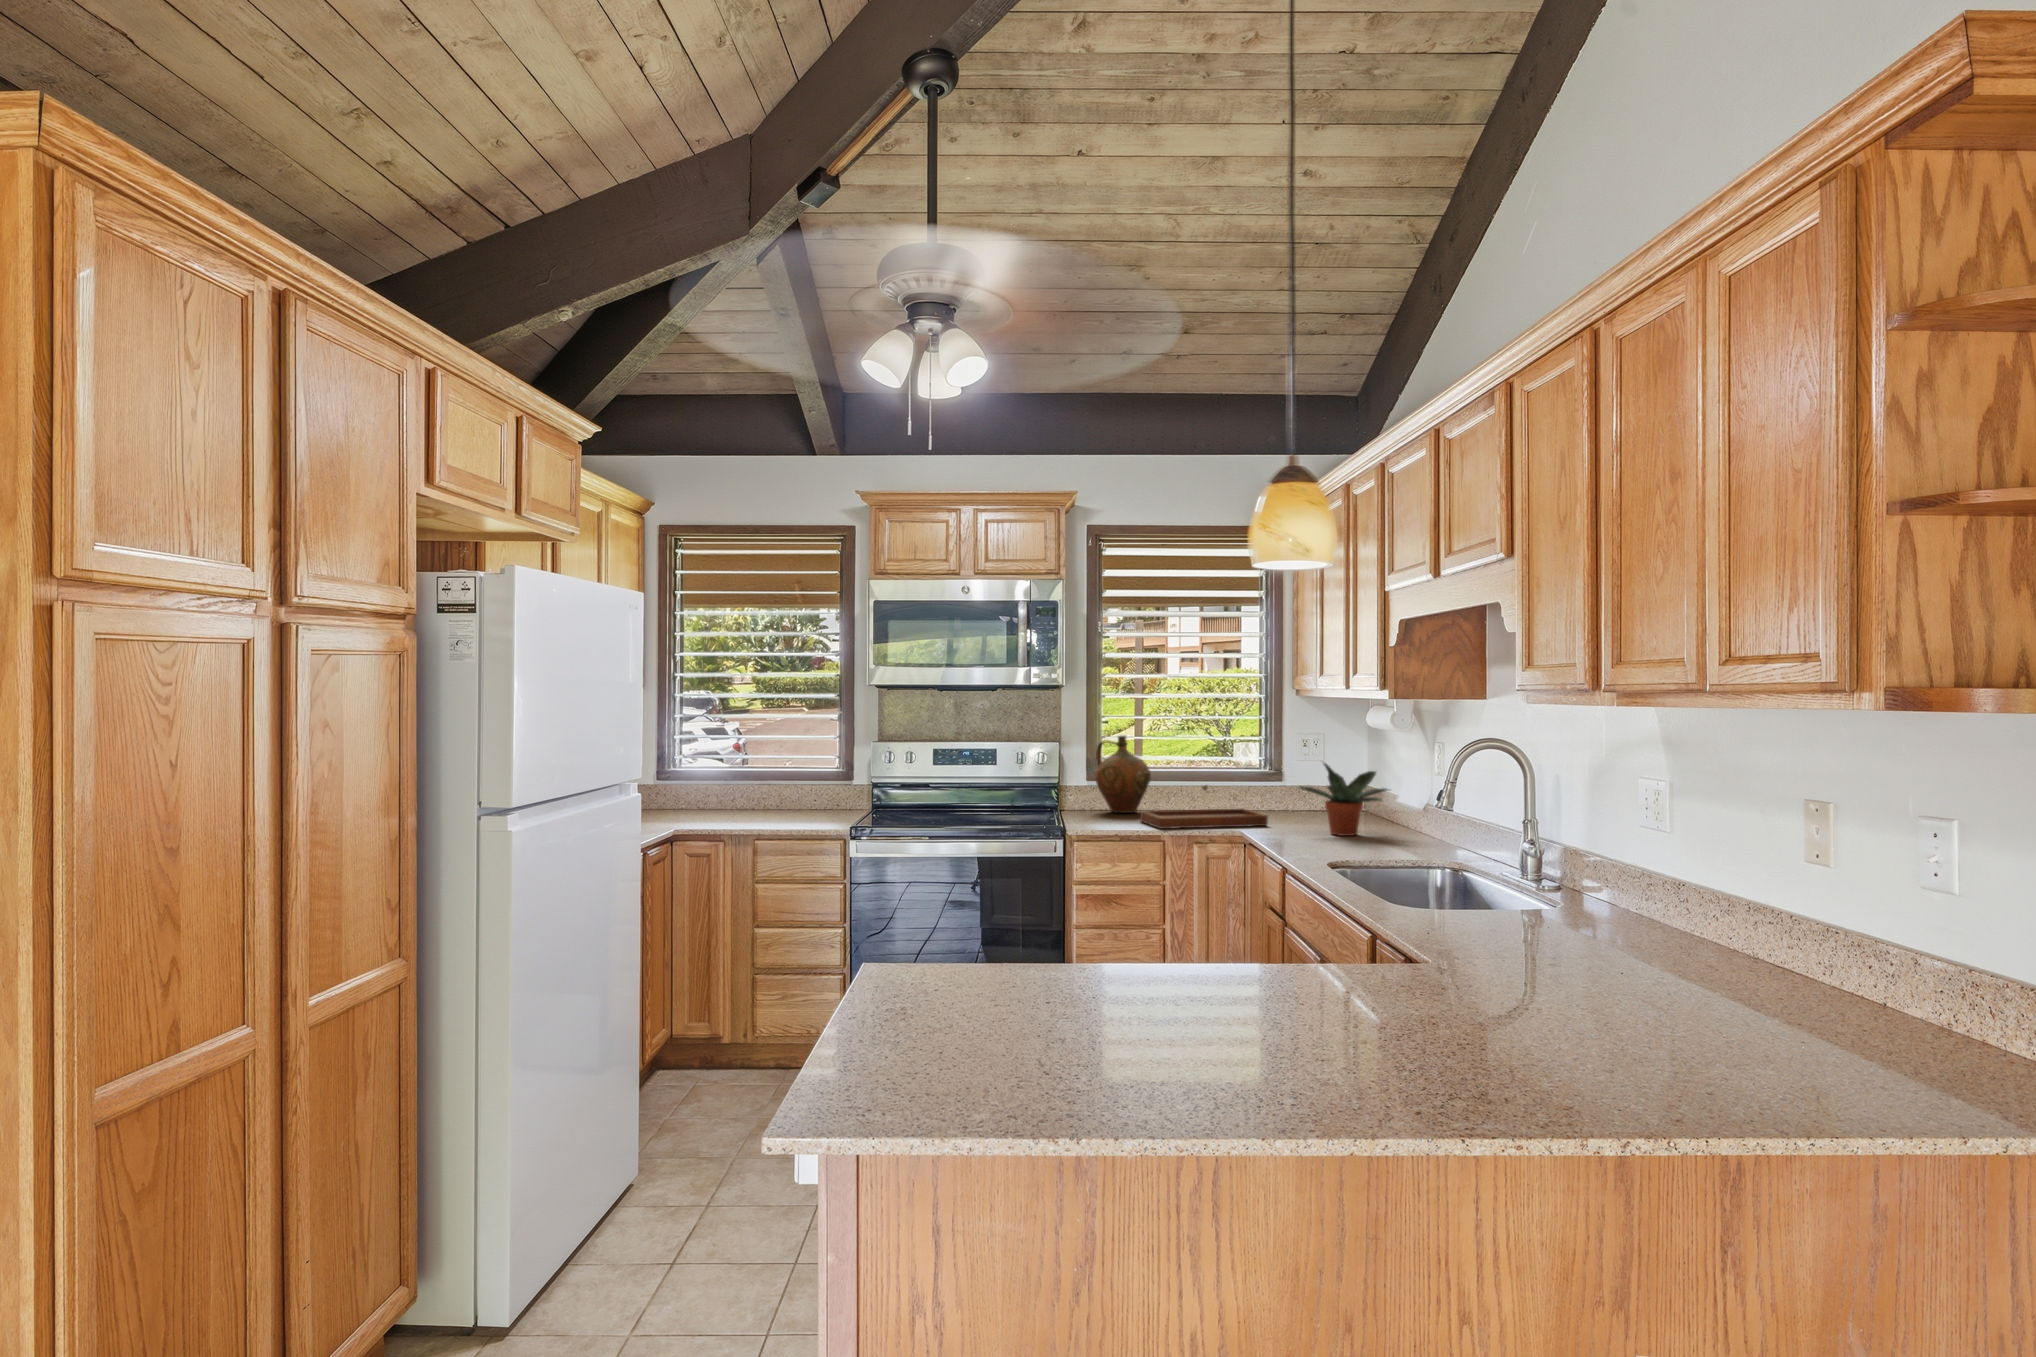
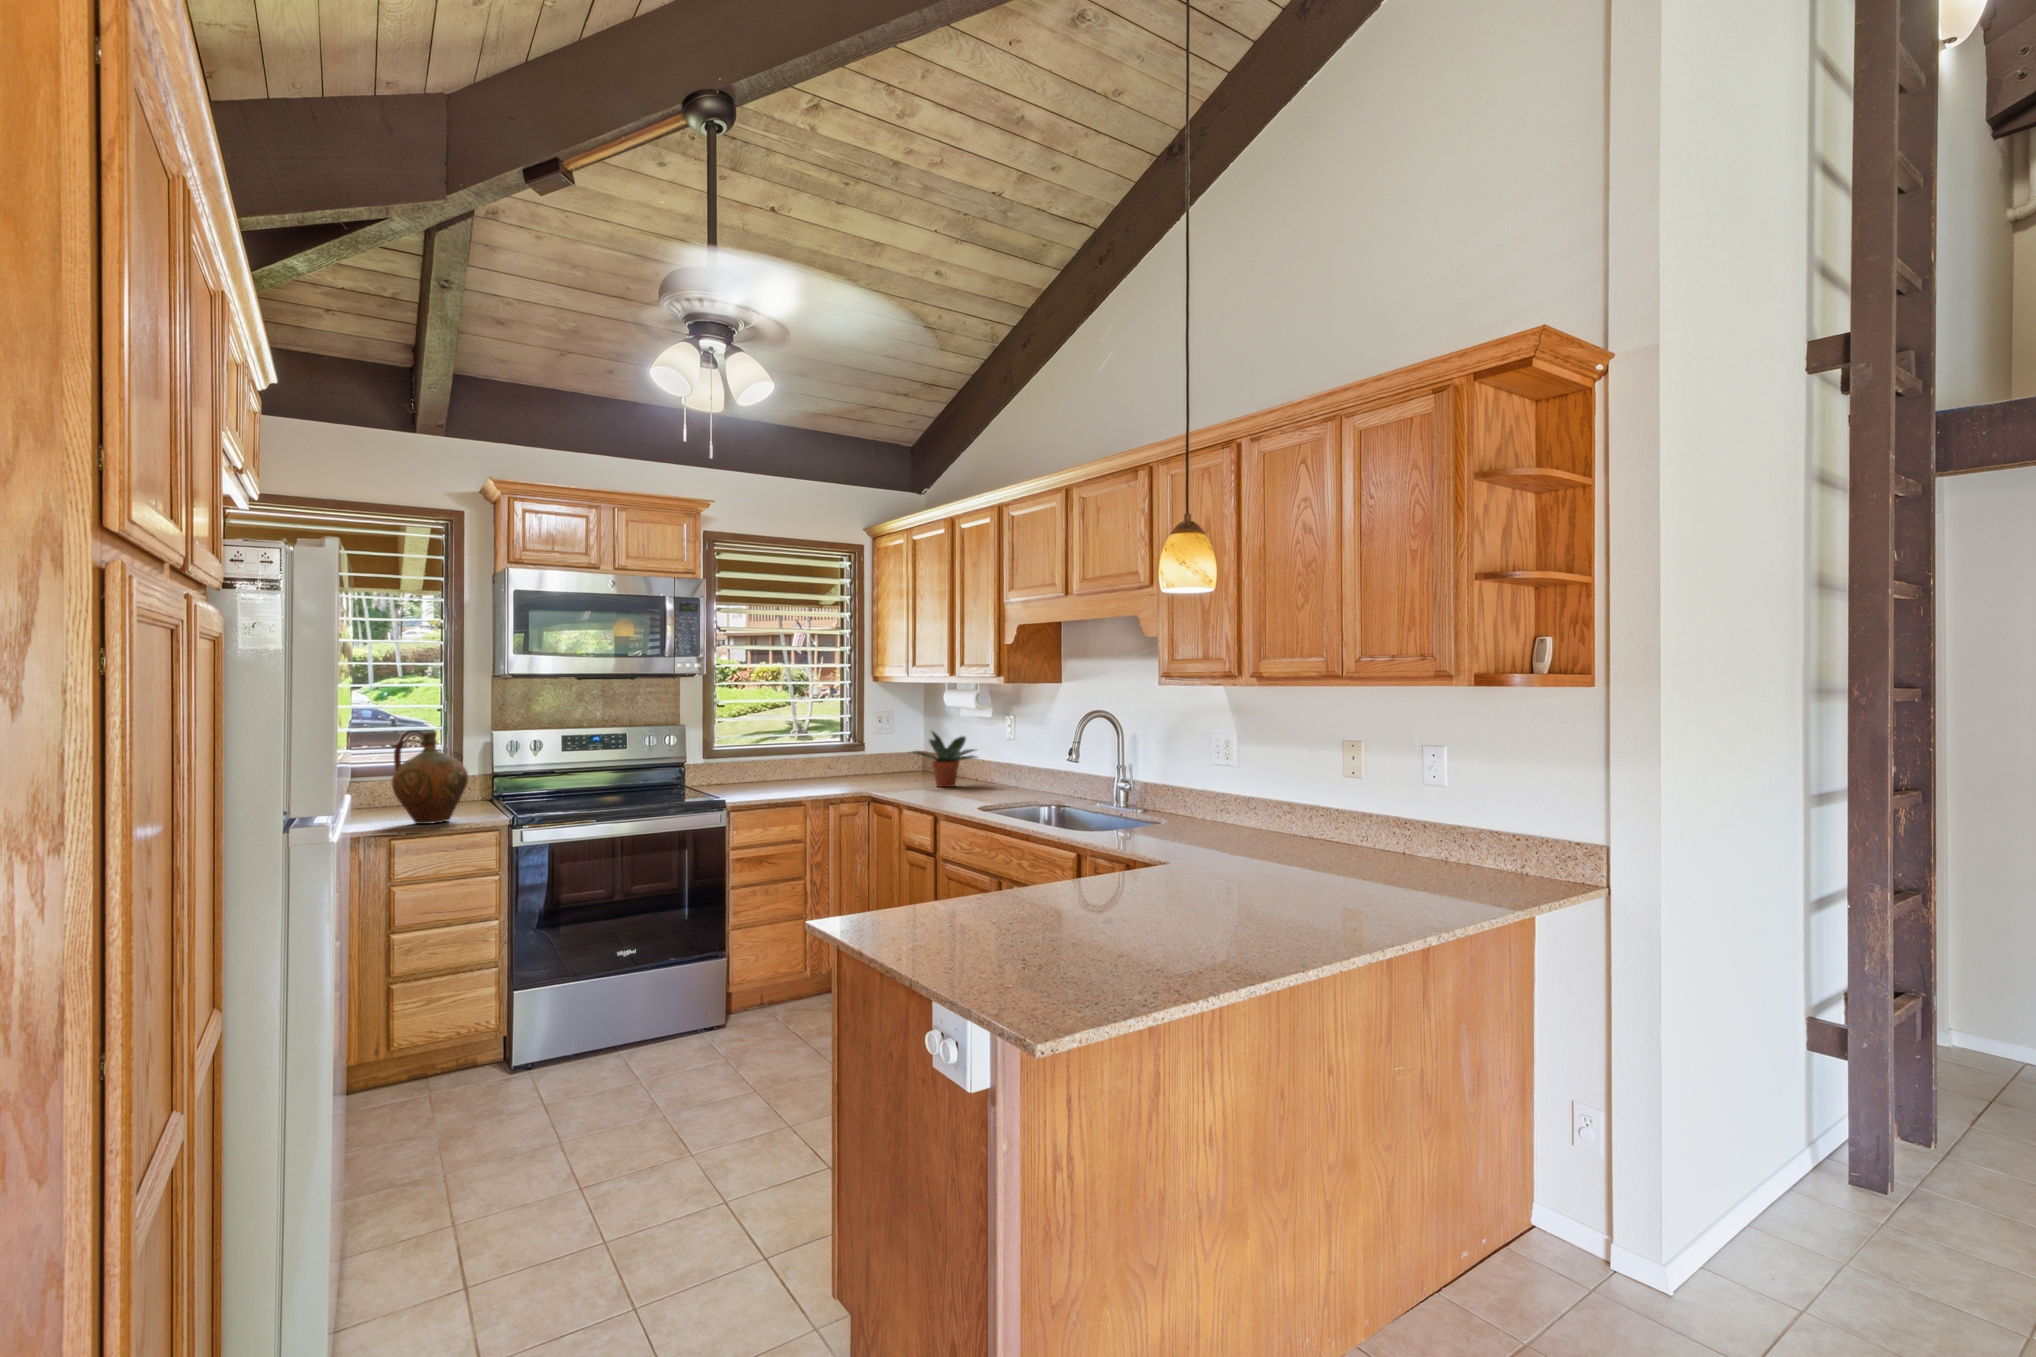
ceramic jug: present [1095,735,1151,813] -> present [392,732,468,824]
tray: present [1140,784,1268,829] -> none [773,755,880,794]

